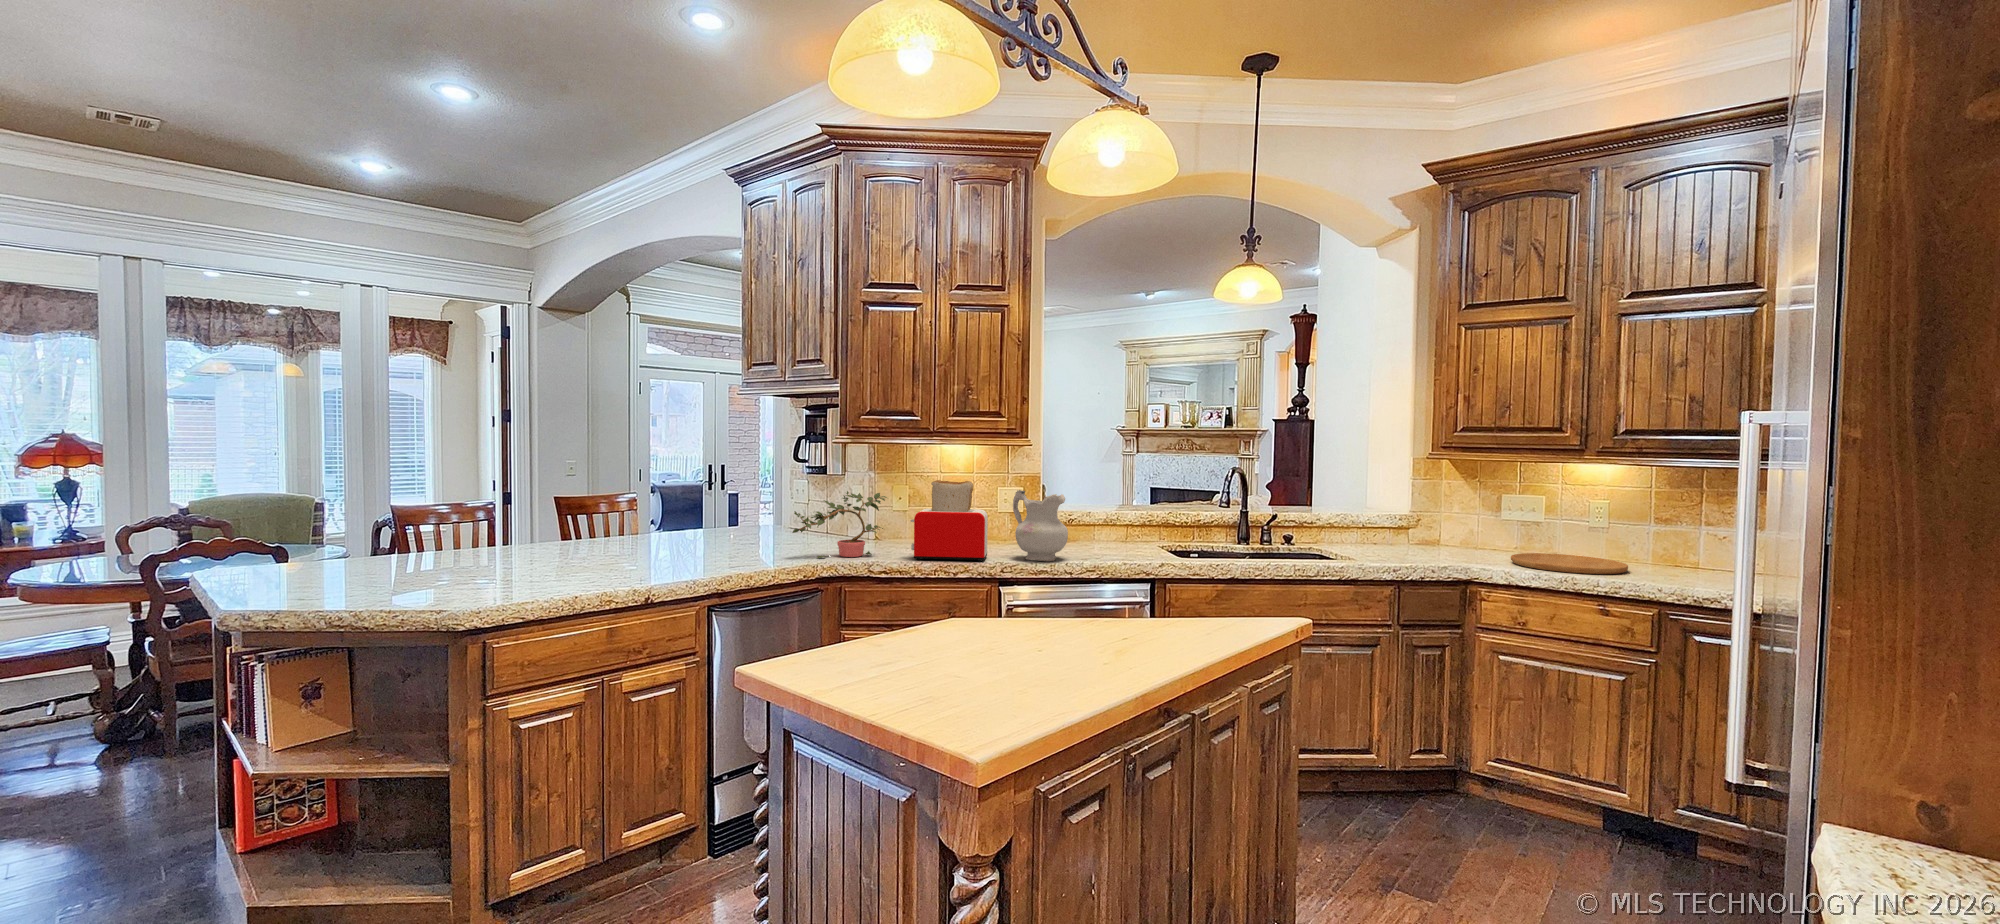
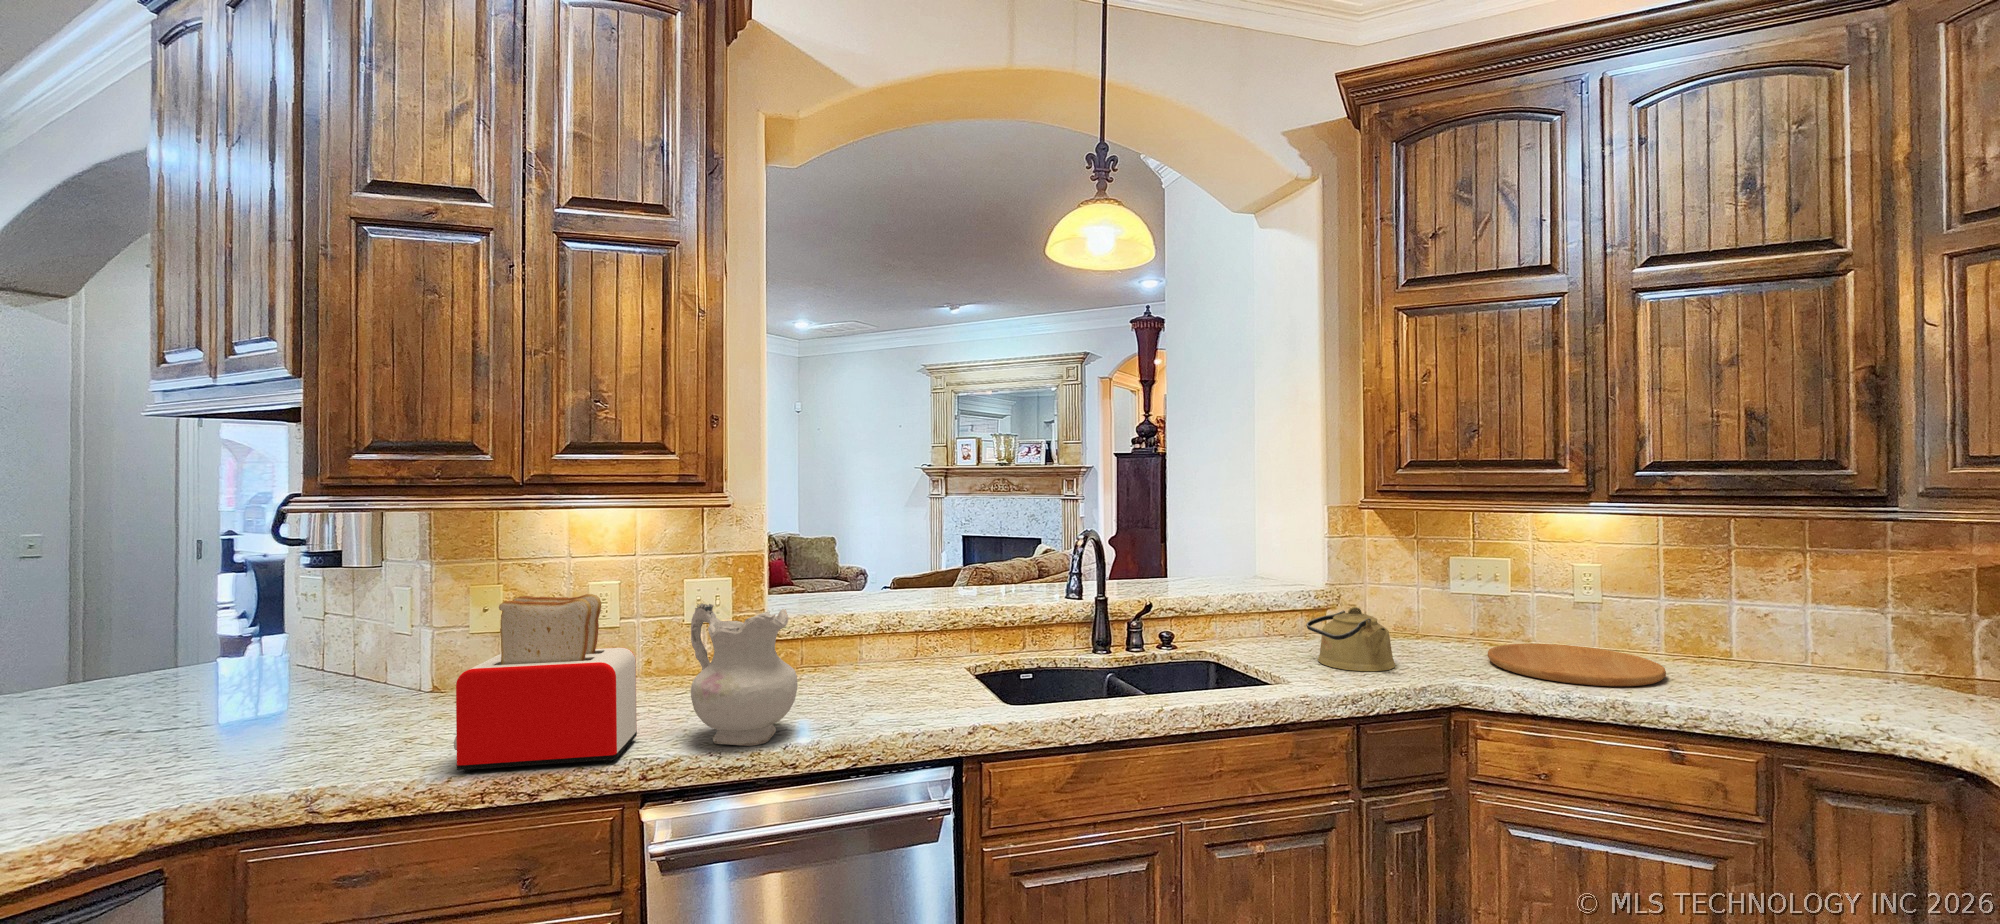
potted plant: present [792,491,887,558] -> none [142,626,419,795]
kettle: none [1384,521,1442,560] -> present [1306,607,1395,671]

